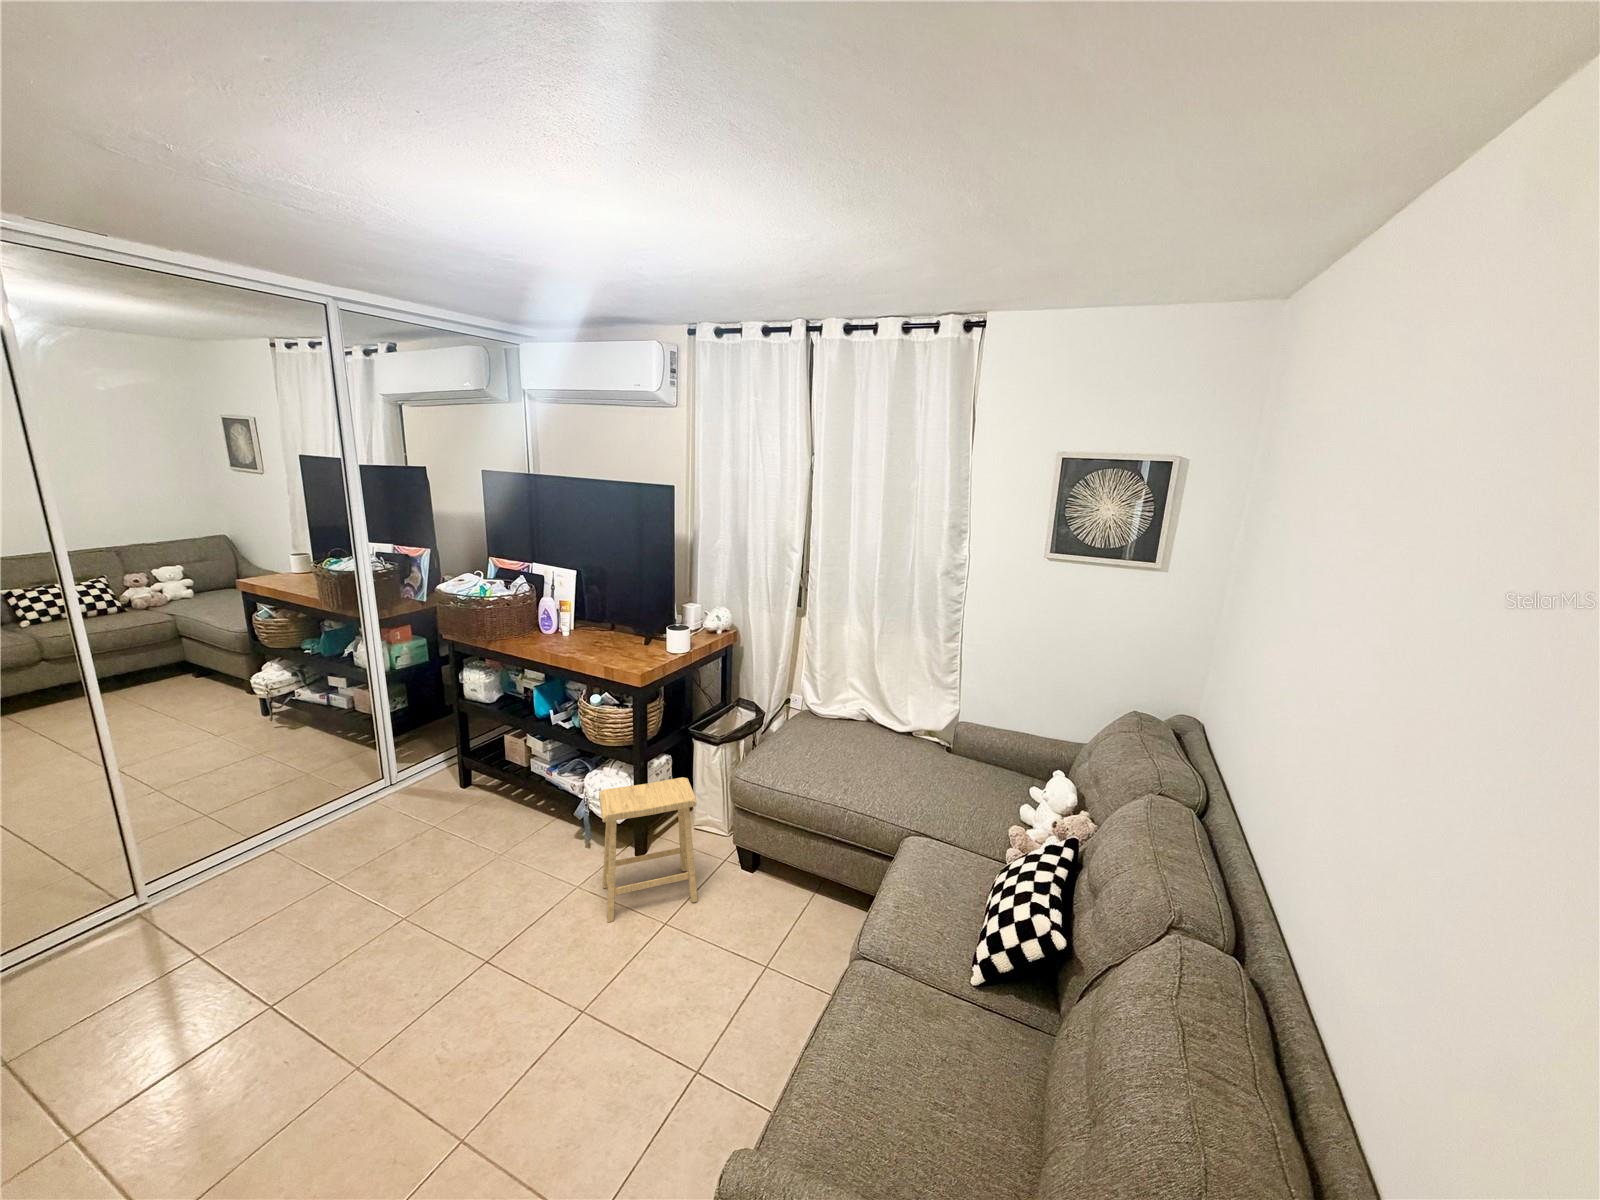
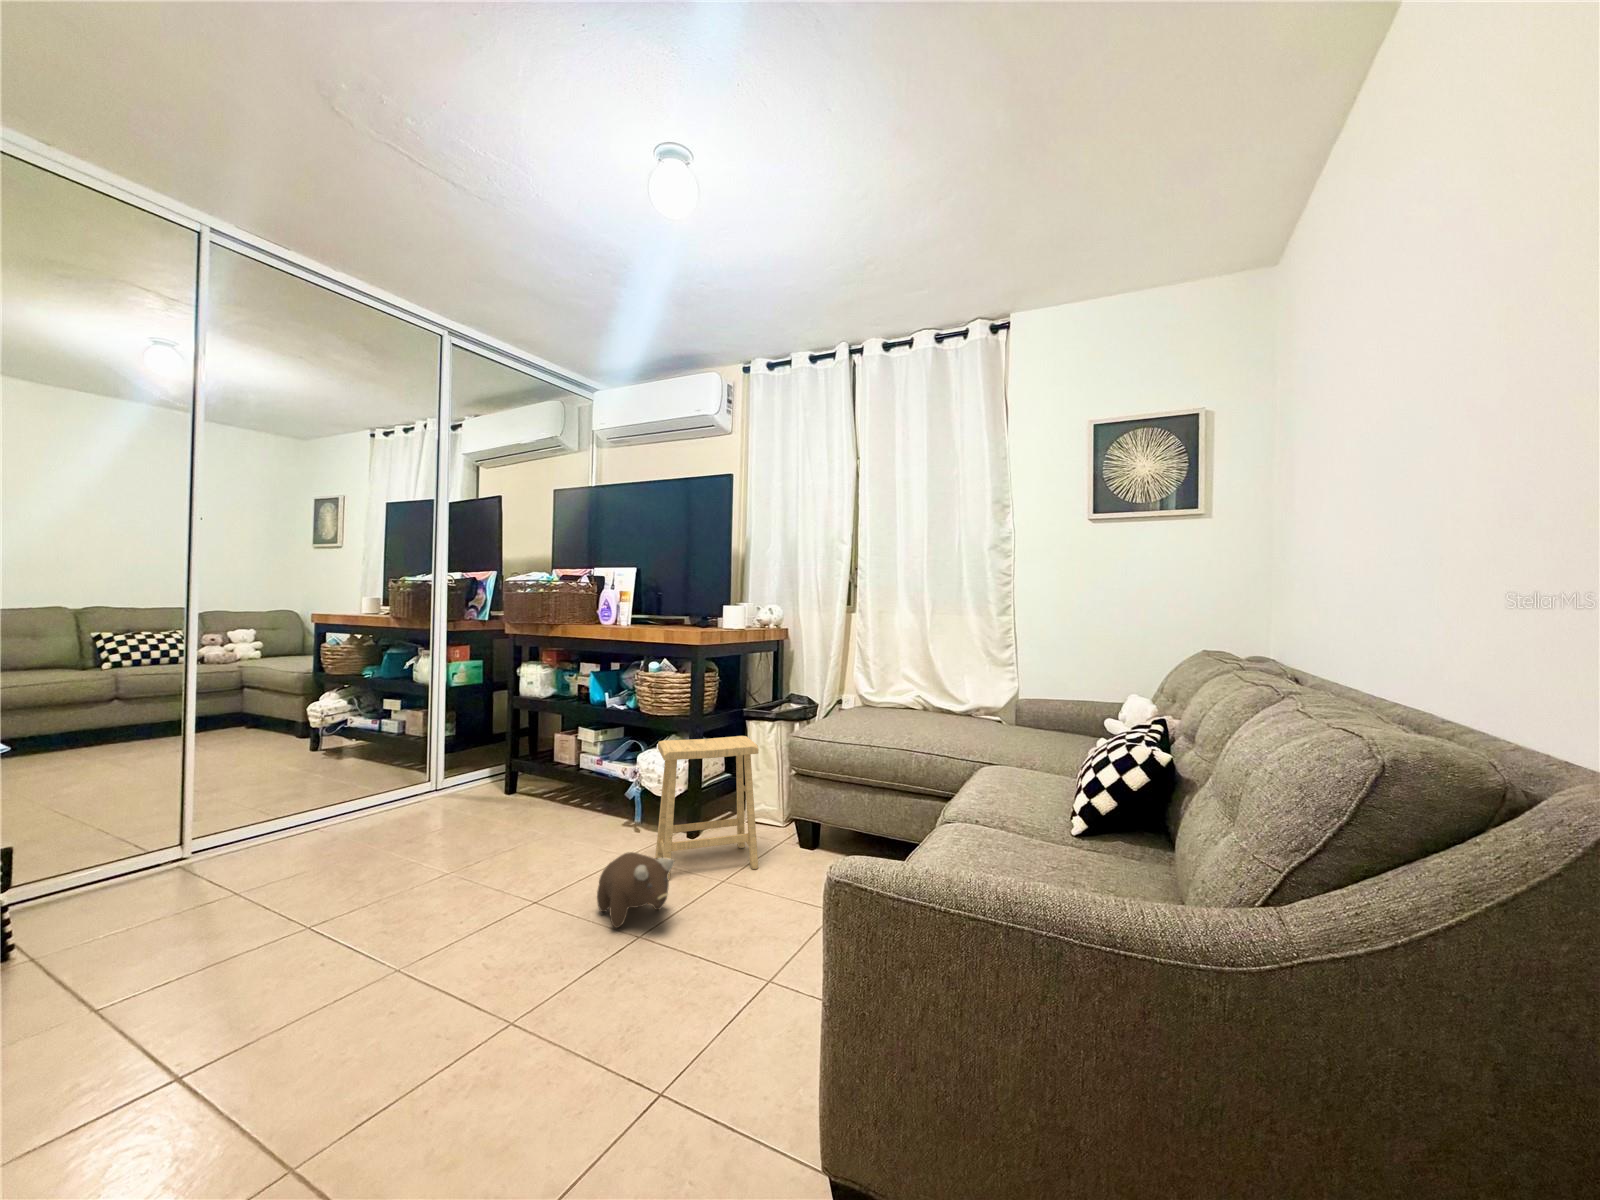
plush toy: none [543,919,612,992] -> present [597,852,675,928]

